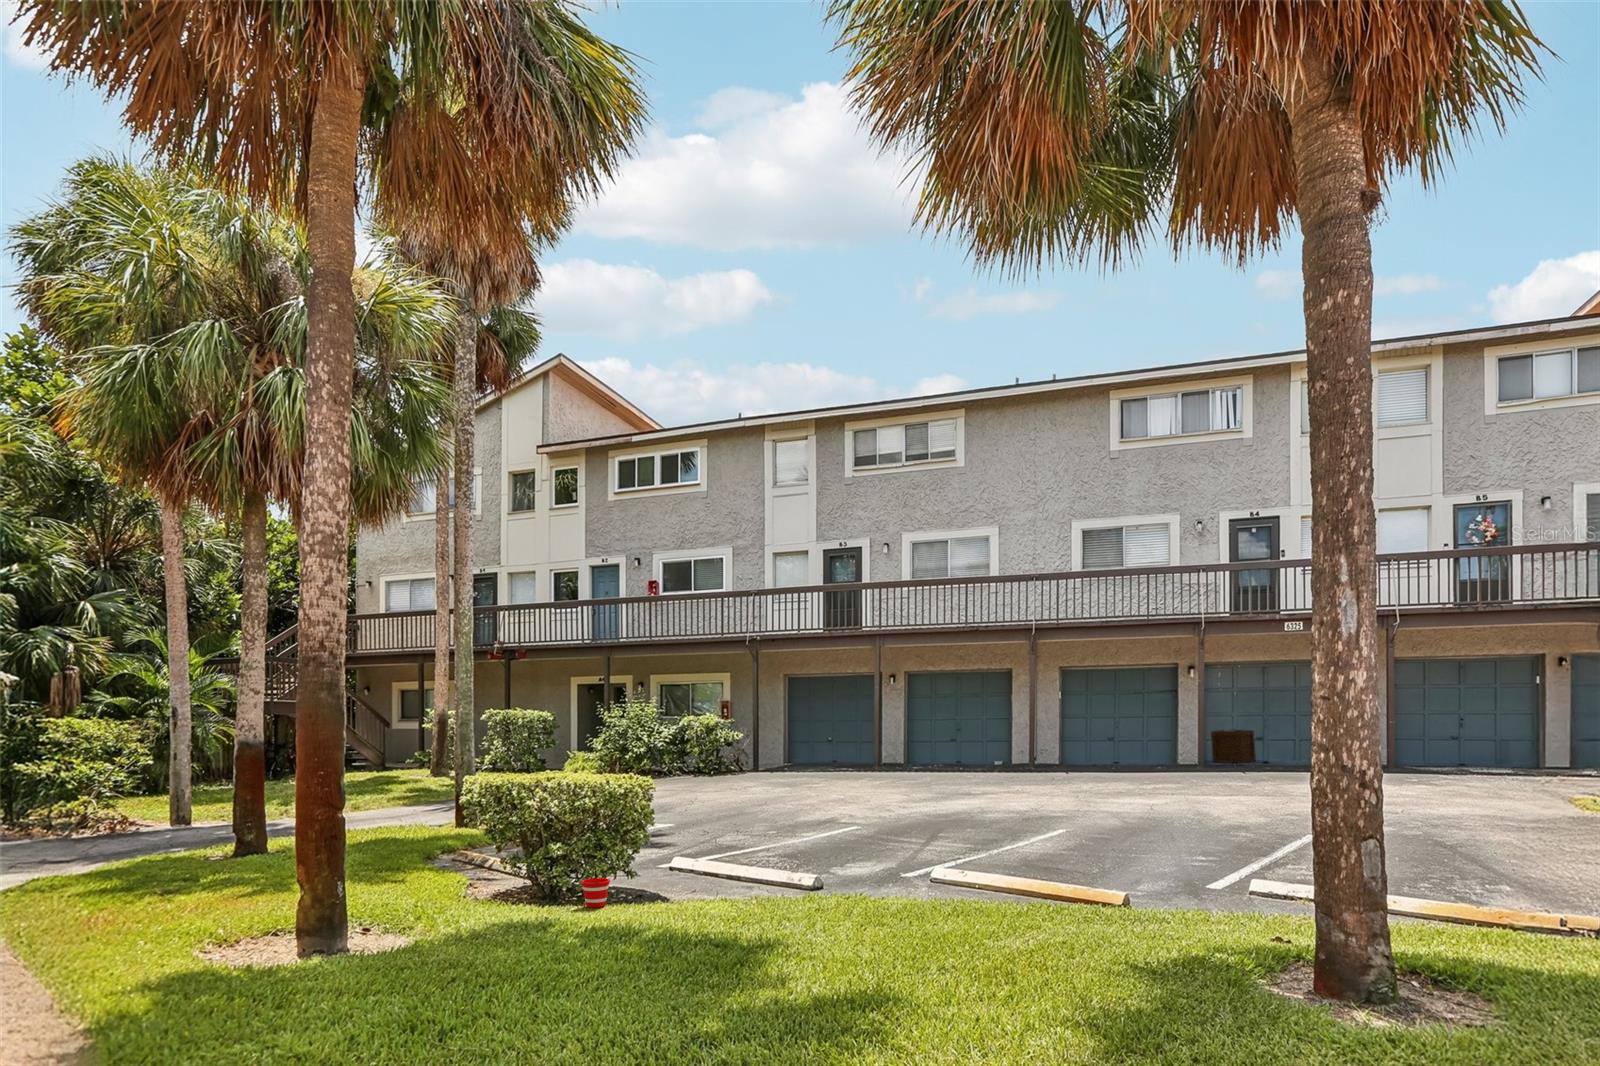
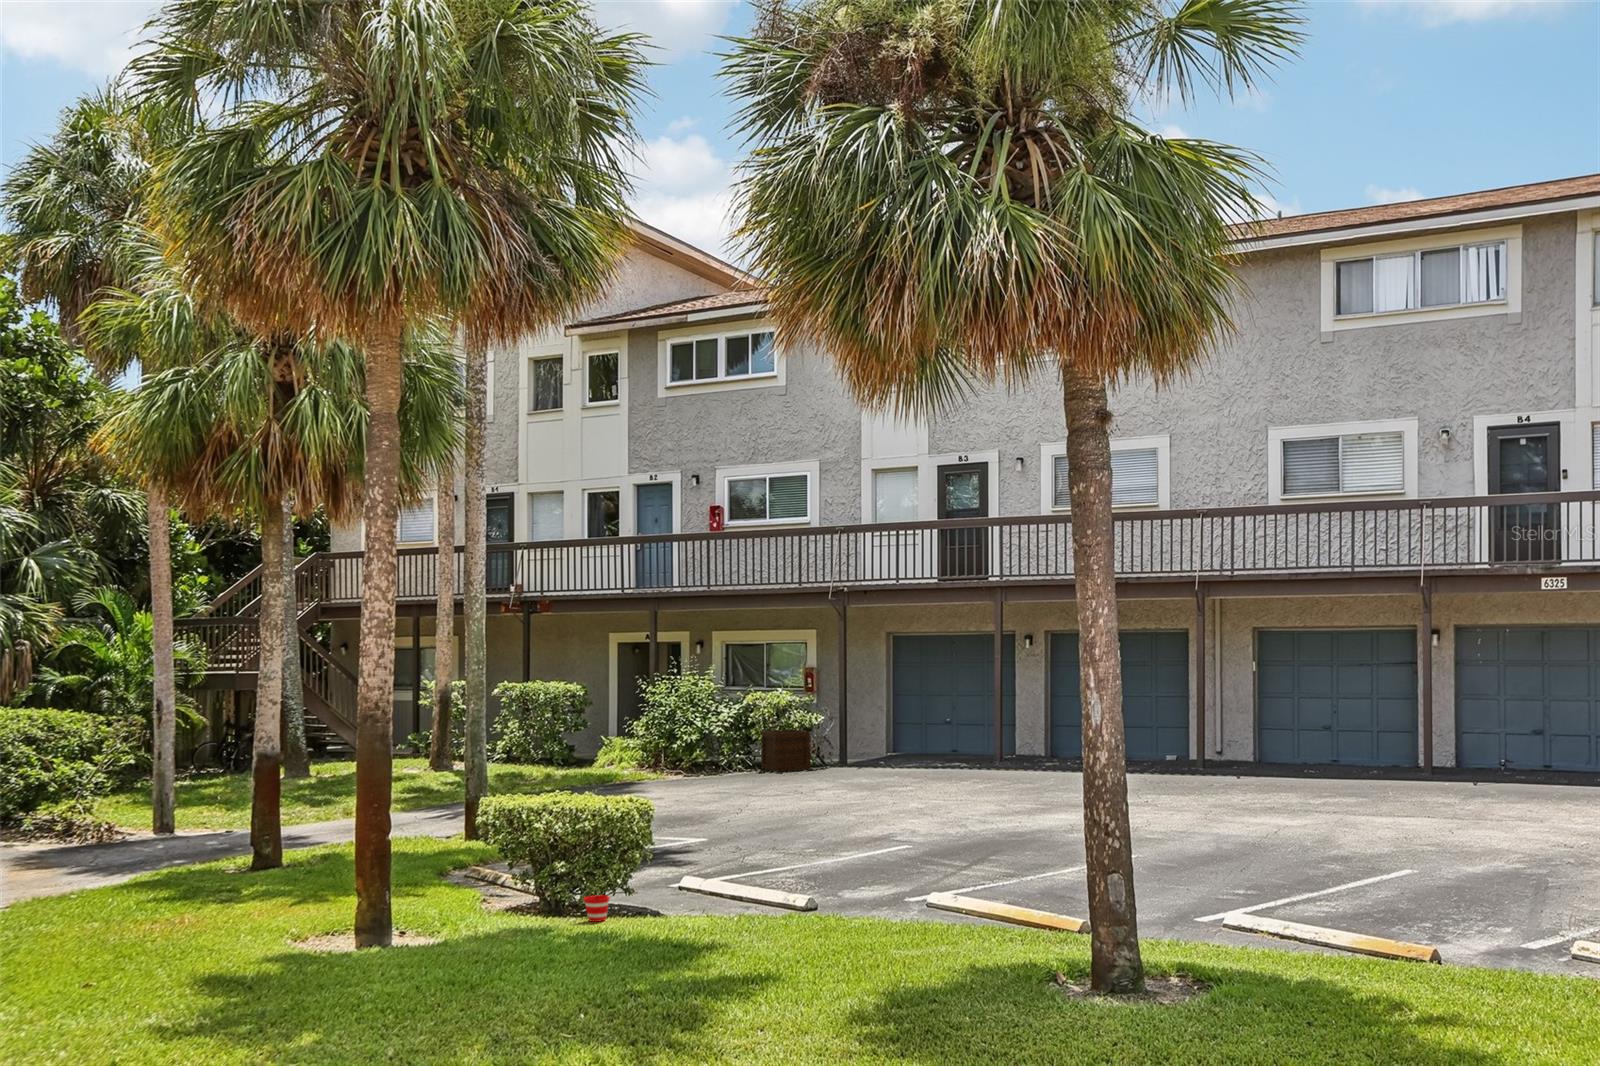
wooden crate: present [1211,729,1256,763] -> present [761,729,811,772]

